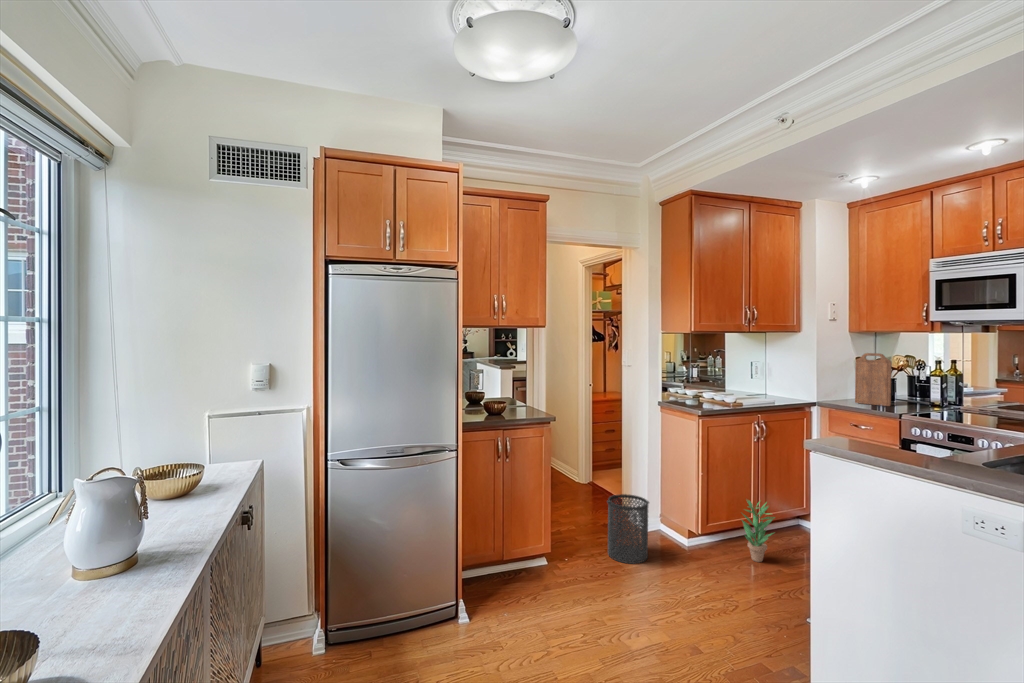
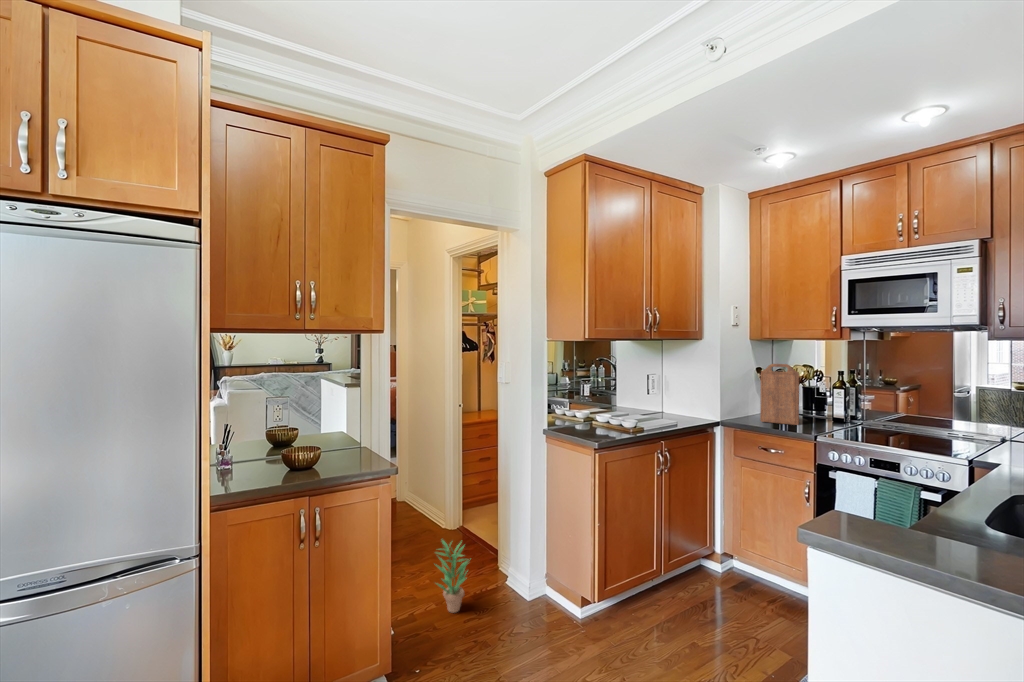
trash can: present [607,494,649,564] -> none [475,559,532,662]
potted plant: present [742,500,775,562] -> present [436,541,469,613]

